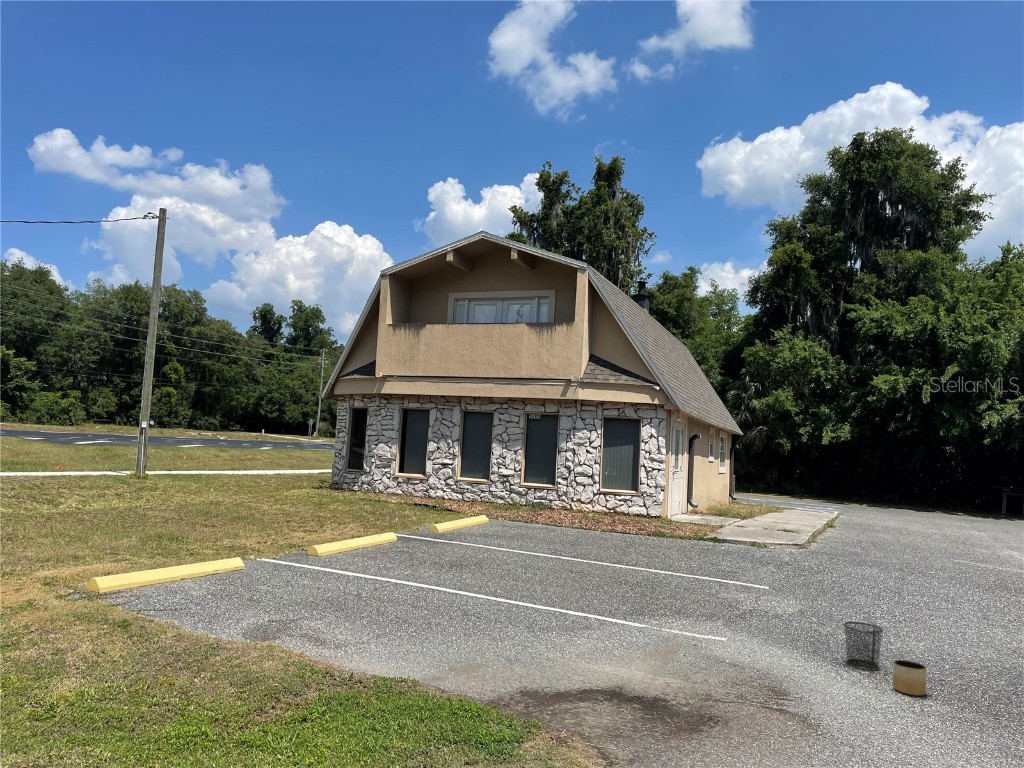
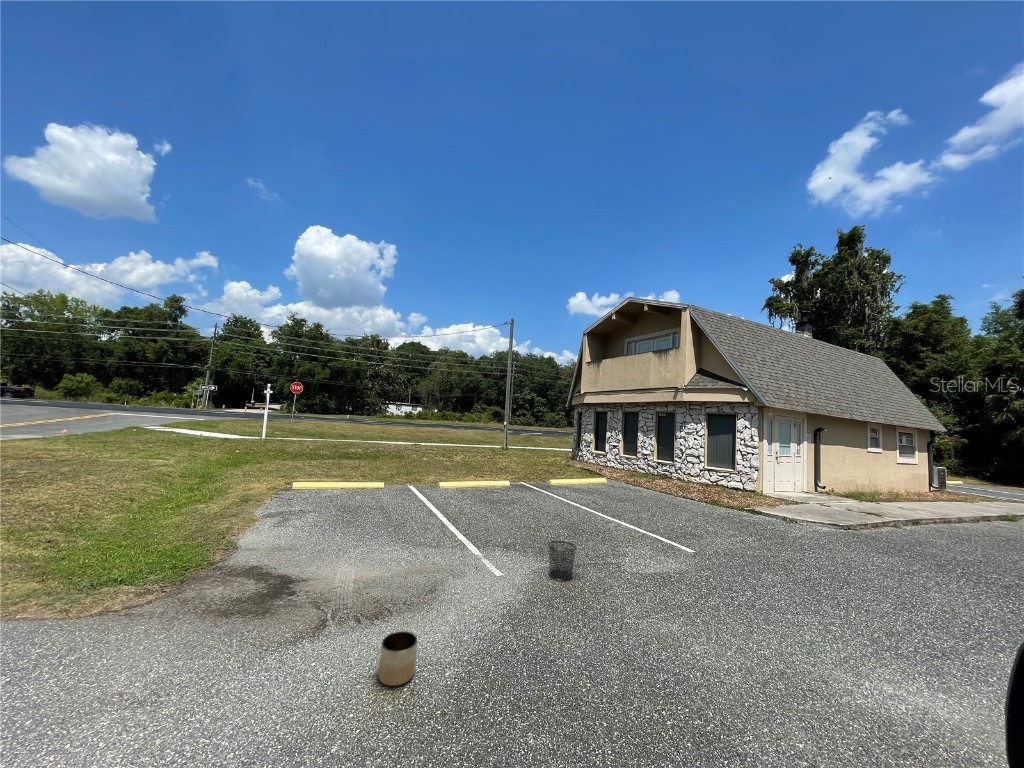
waste bin: present [843,622,883,670] -> present [549,541,576,581]

